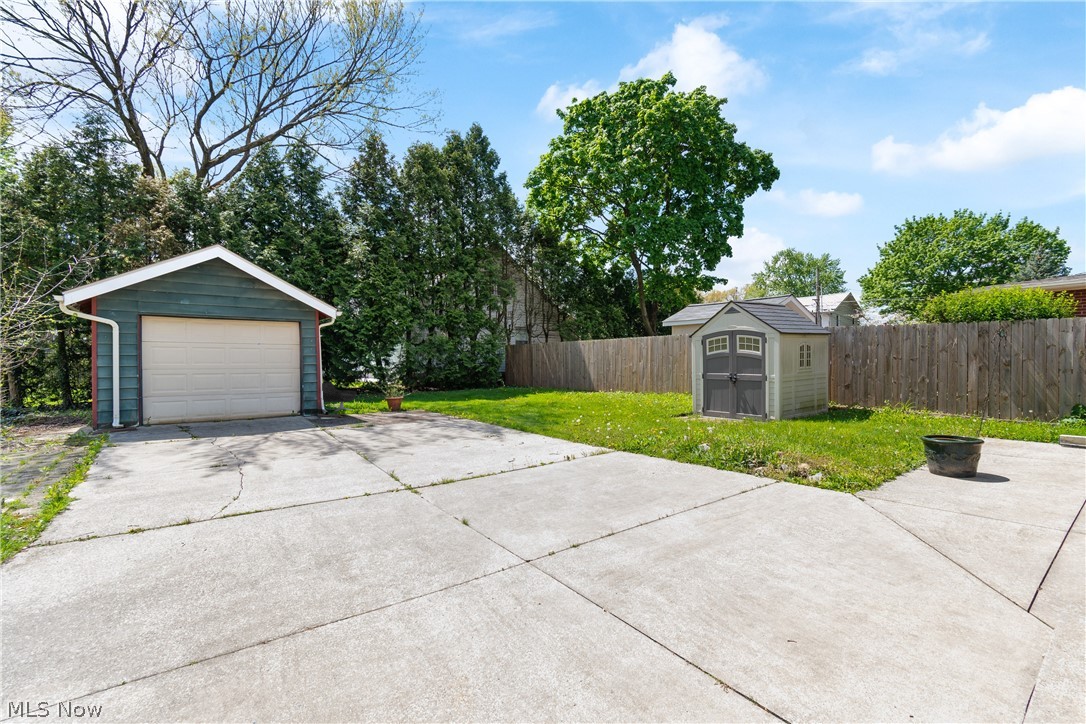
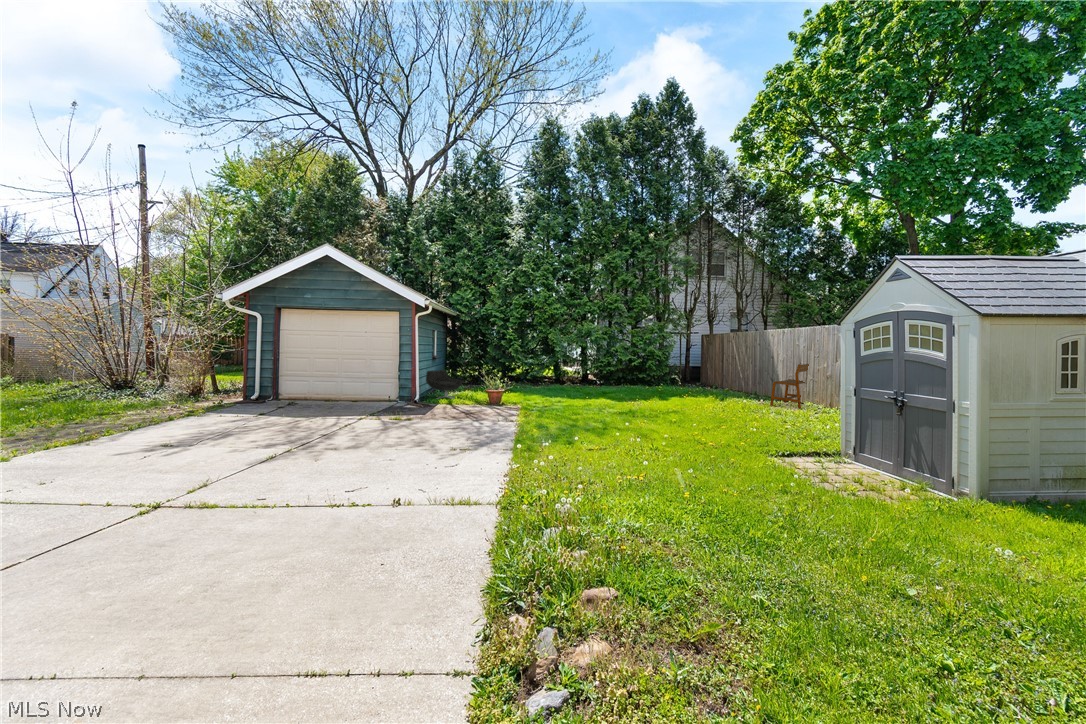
bench: none [600,364,620,396] -> present [770,364,809,408]

